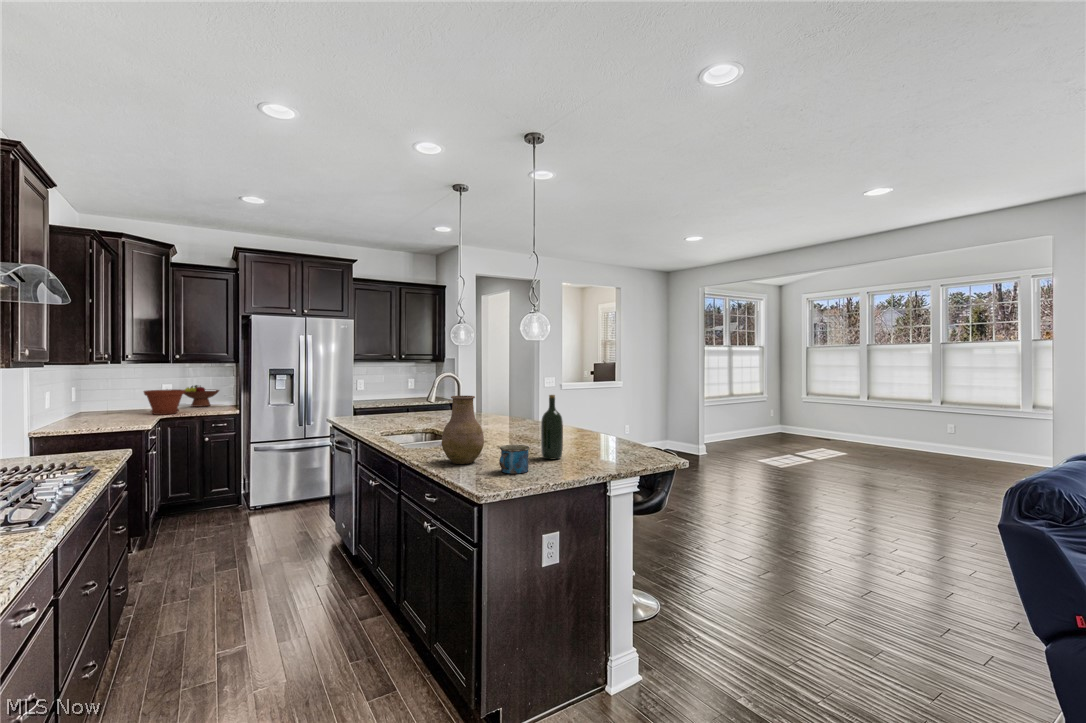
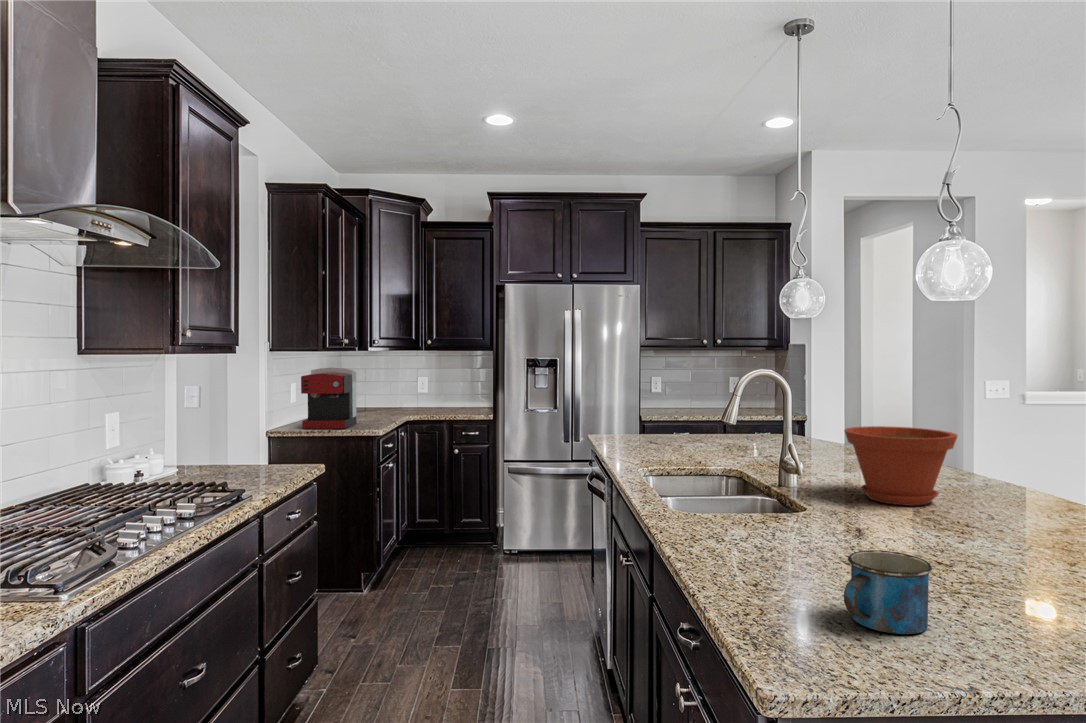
coffee maker: none [66,377,117,428] -> present [301,367,357,429]
fruit bowl: present [185,385,219,407] -> none [437,379,479,407]
plant pot: present [144,389,185,415] -> present [845,426,958,506]
wine bottle: present [541,395,563,459] -> none [970,428,1035,595]
vase: present [442,396,484,464] -> none [718,419,816,574]

